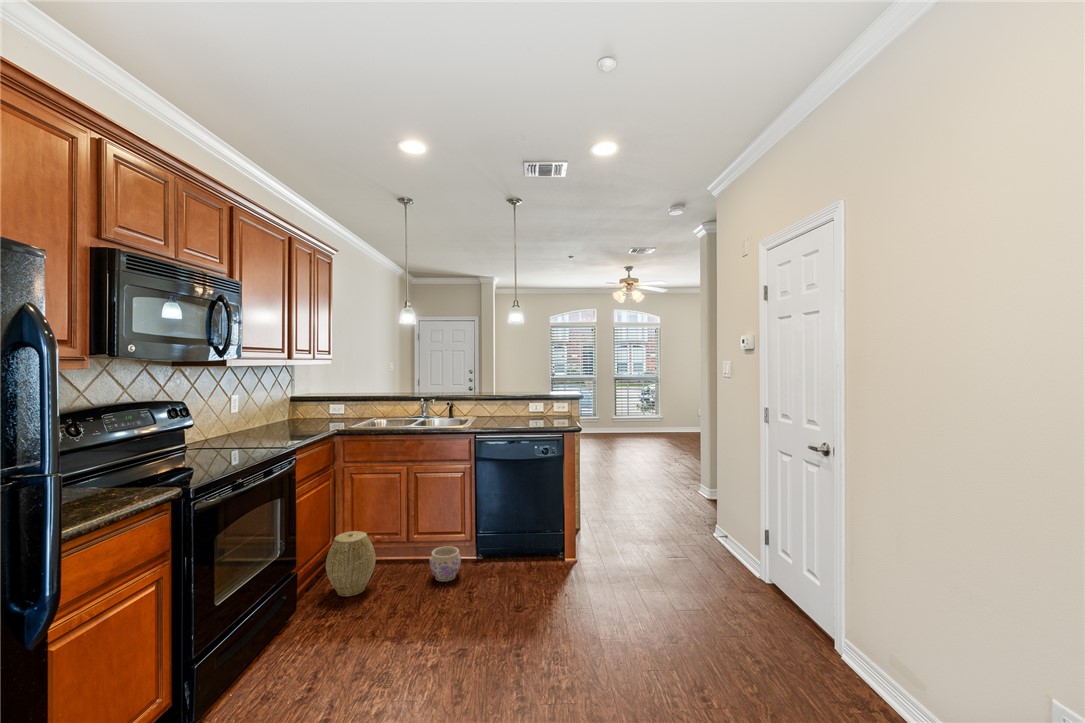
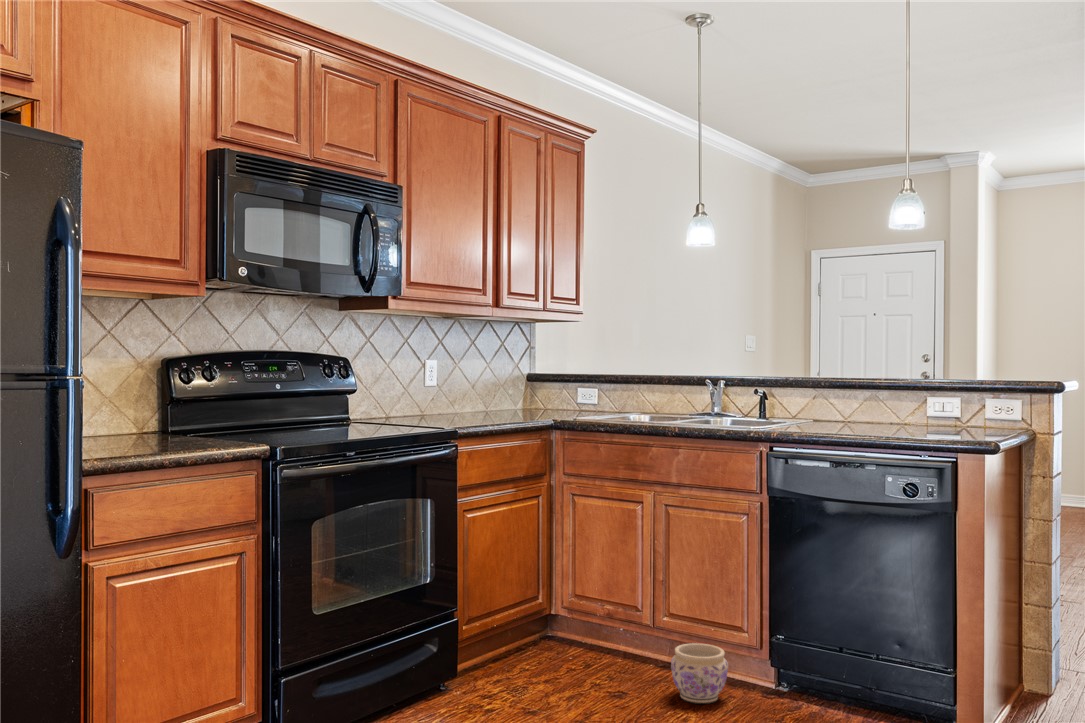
woven basket: present [326,531,376,596] -> none [512,584,587,684]

